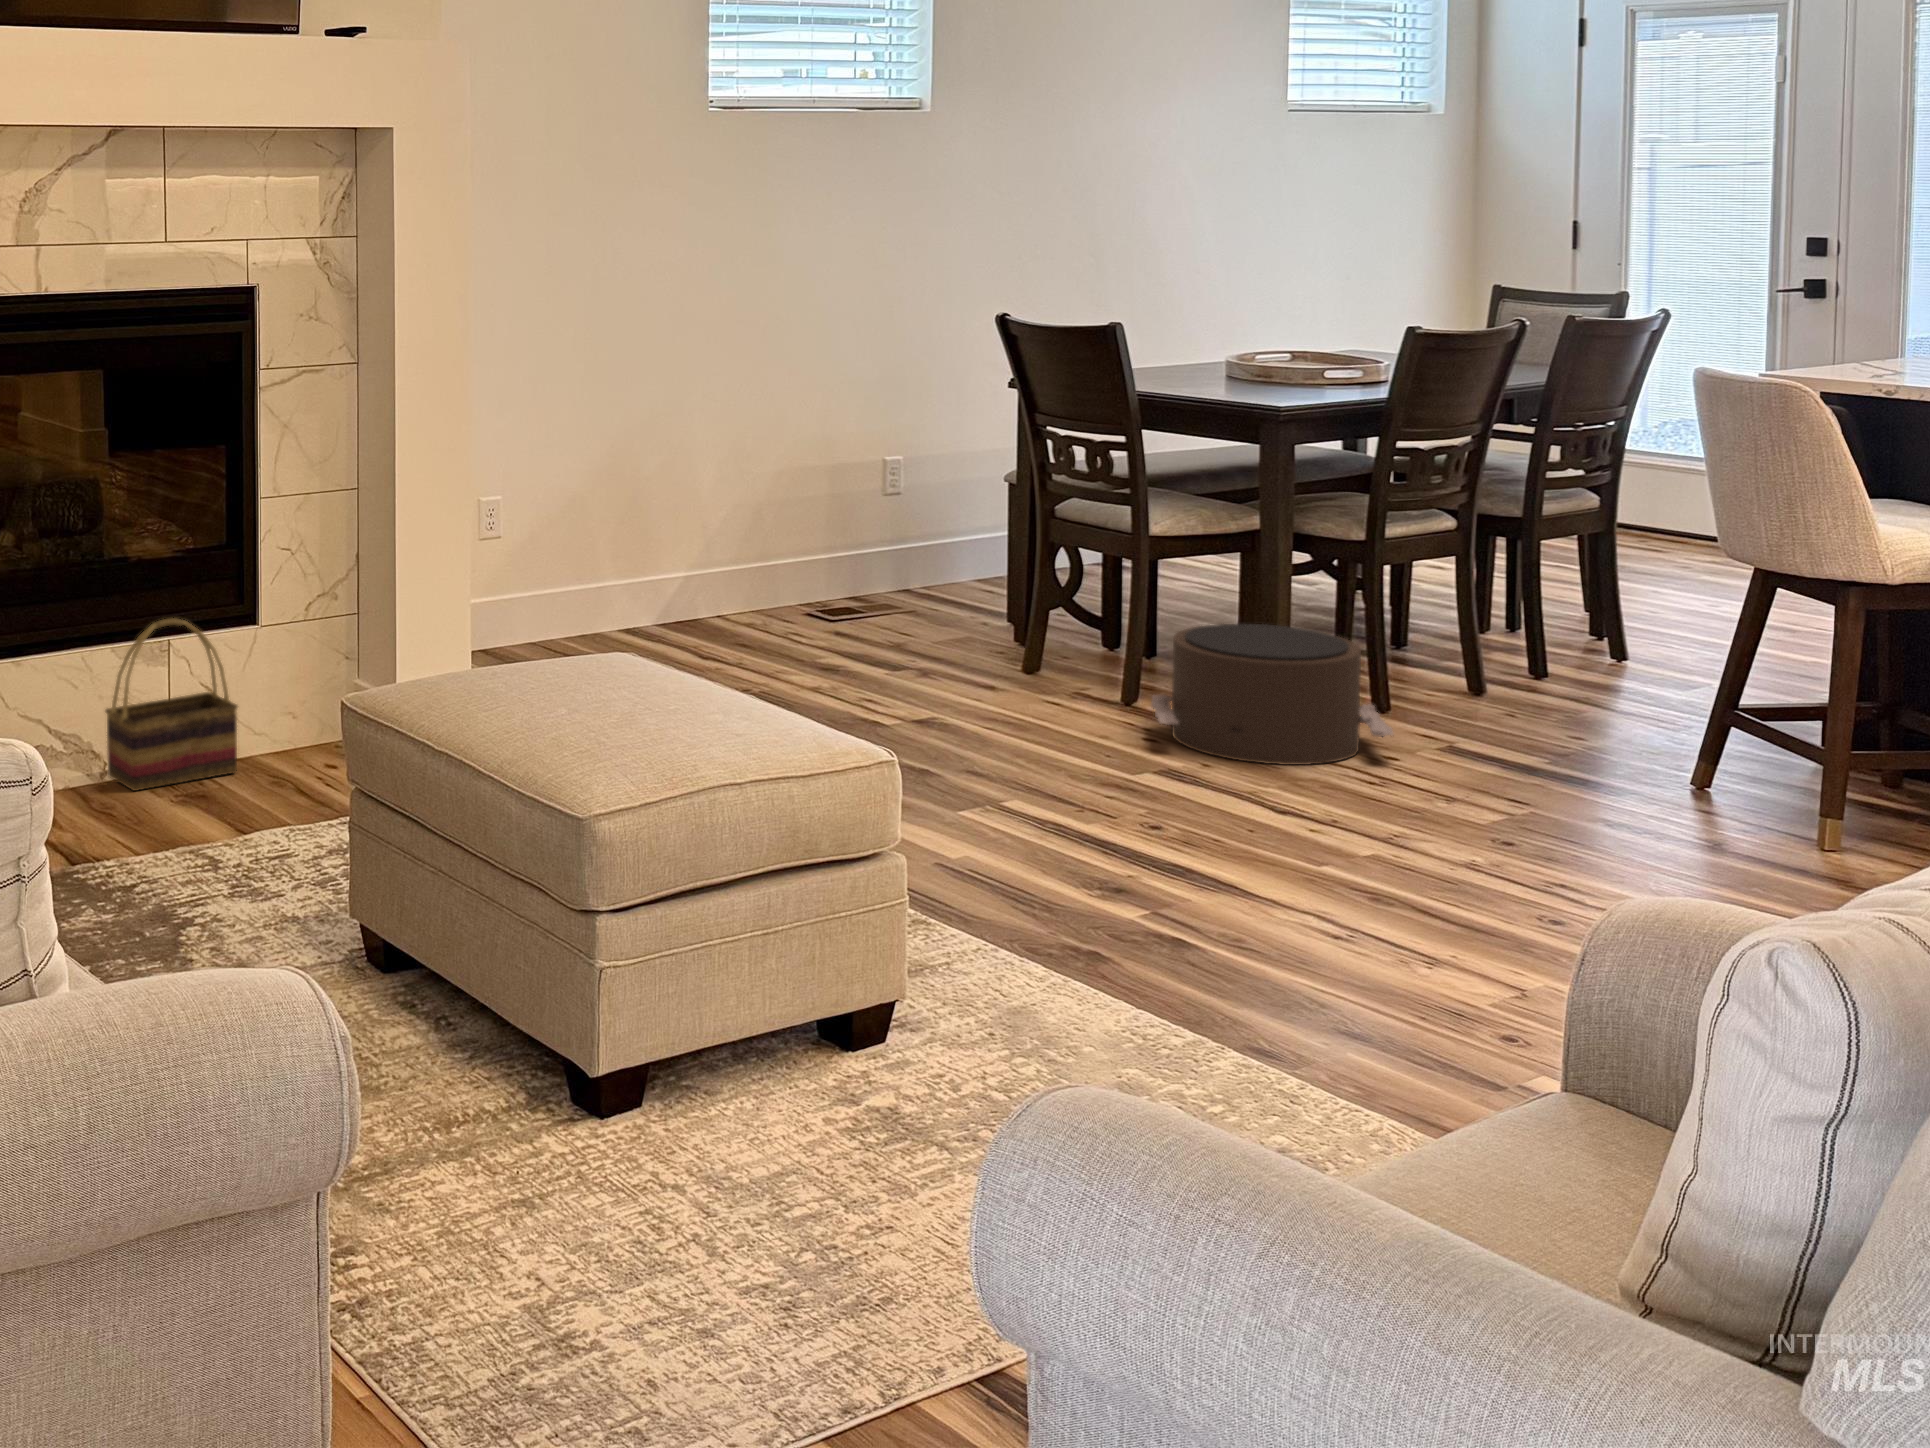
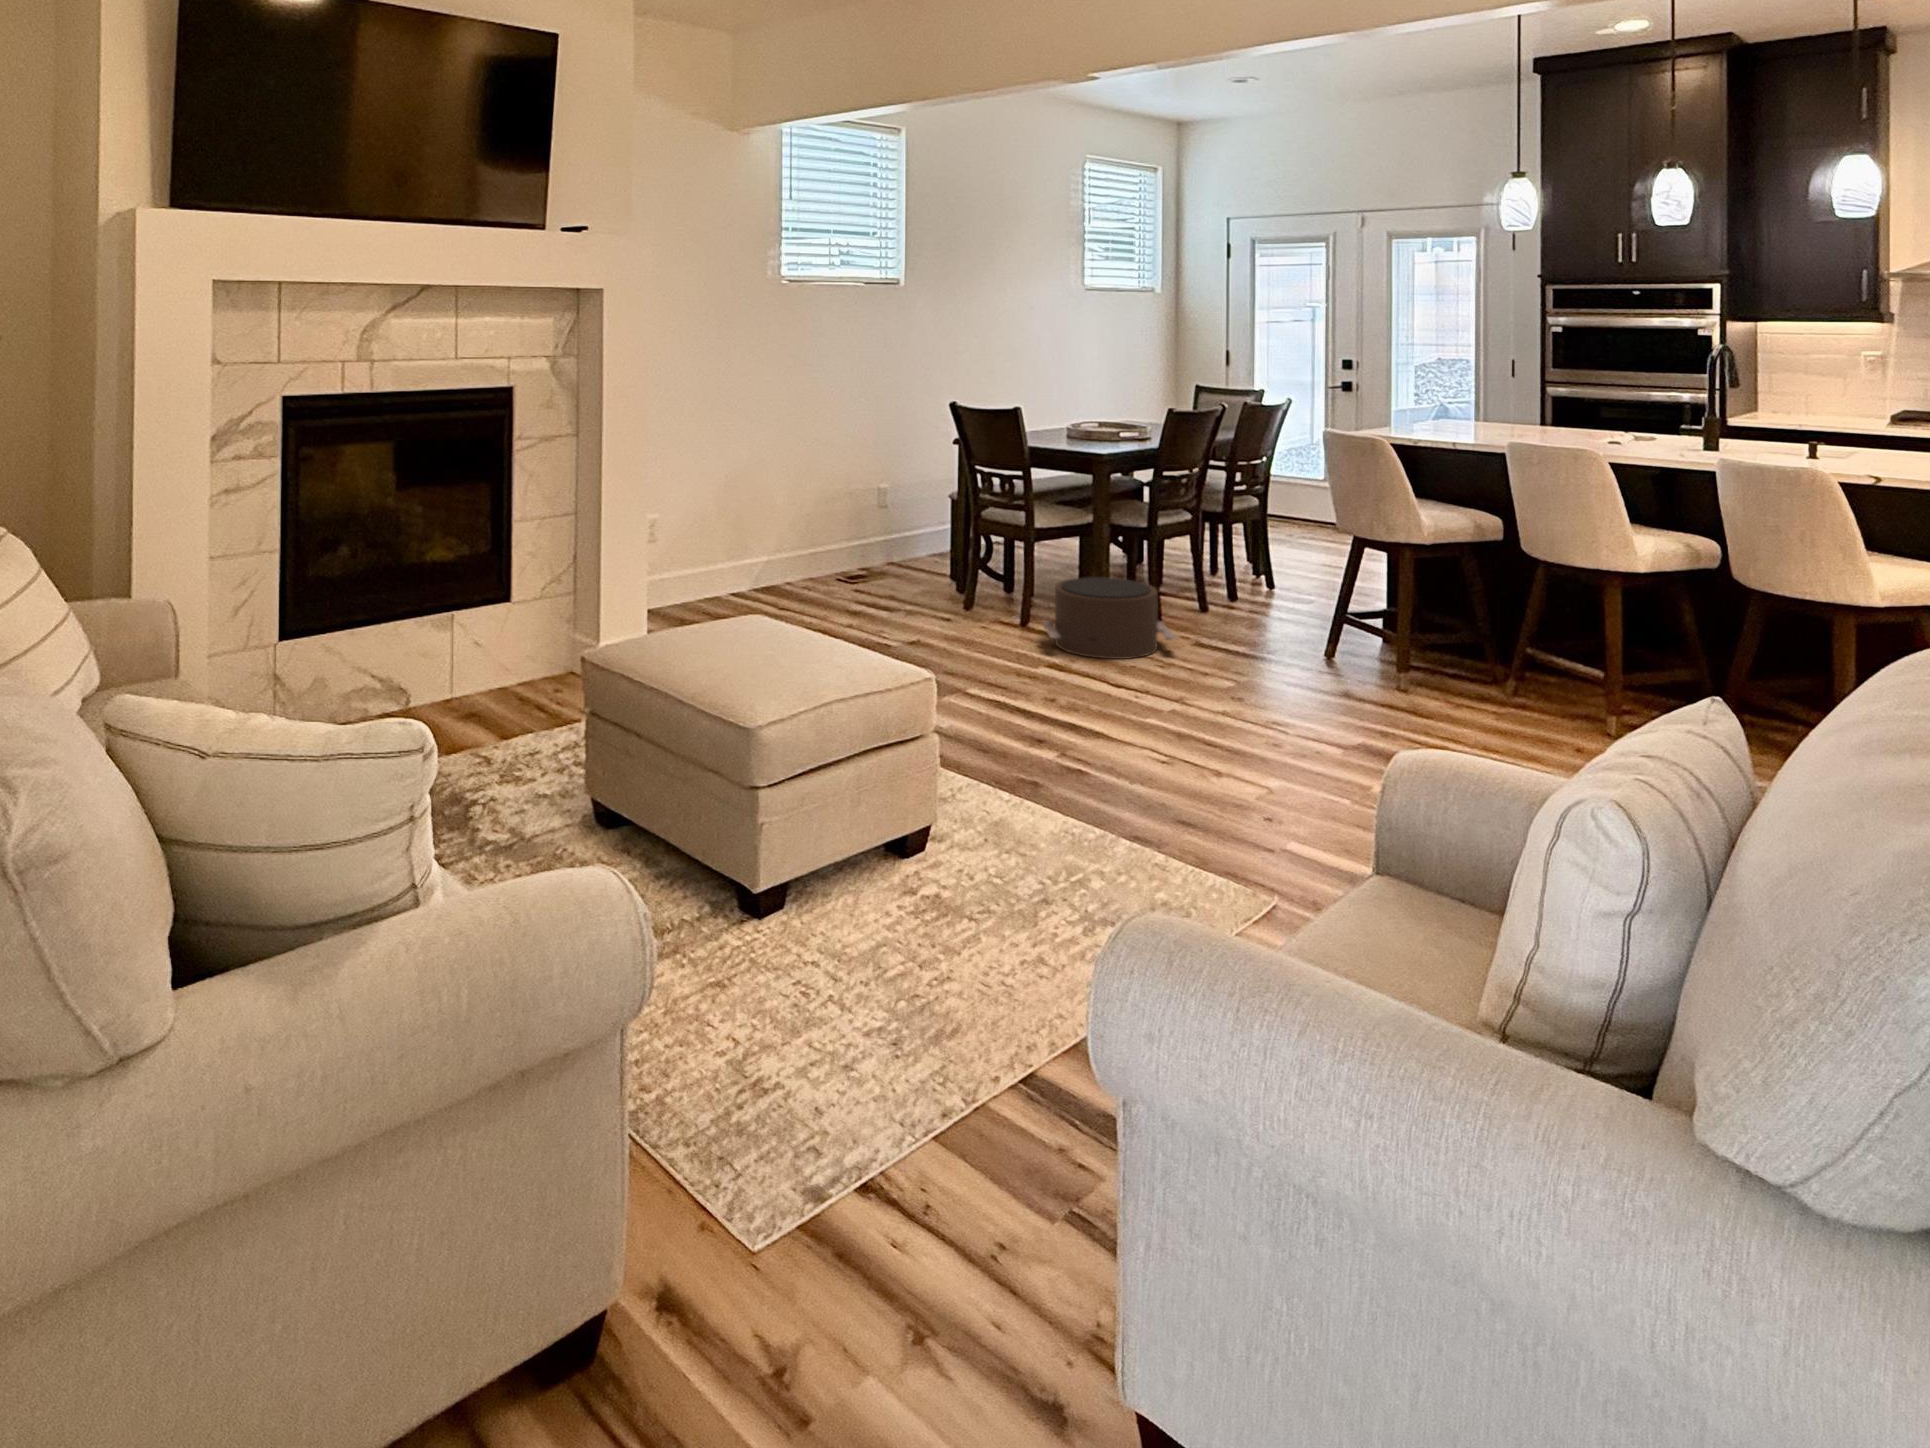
basket: present [106,618,238,791] -> none [410,599,499,713]

